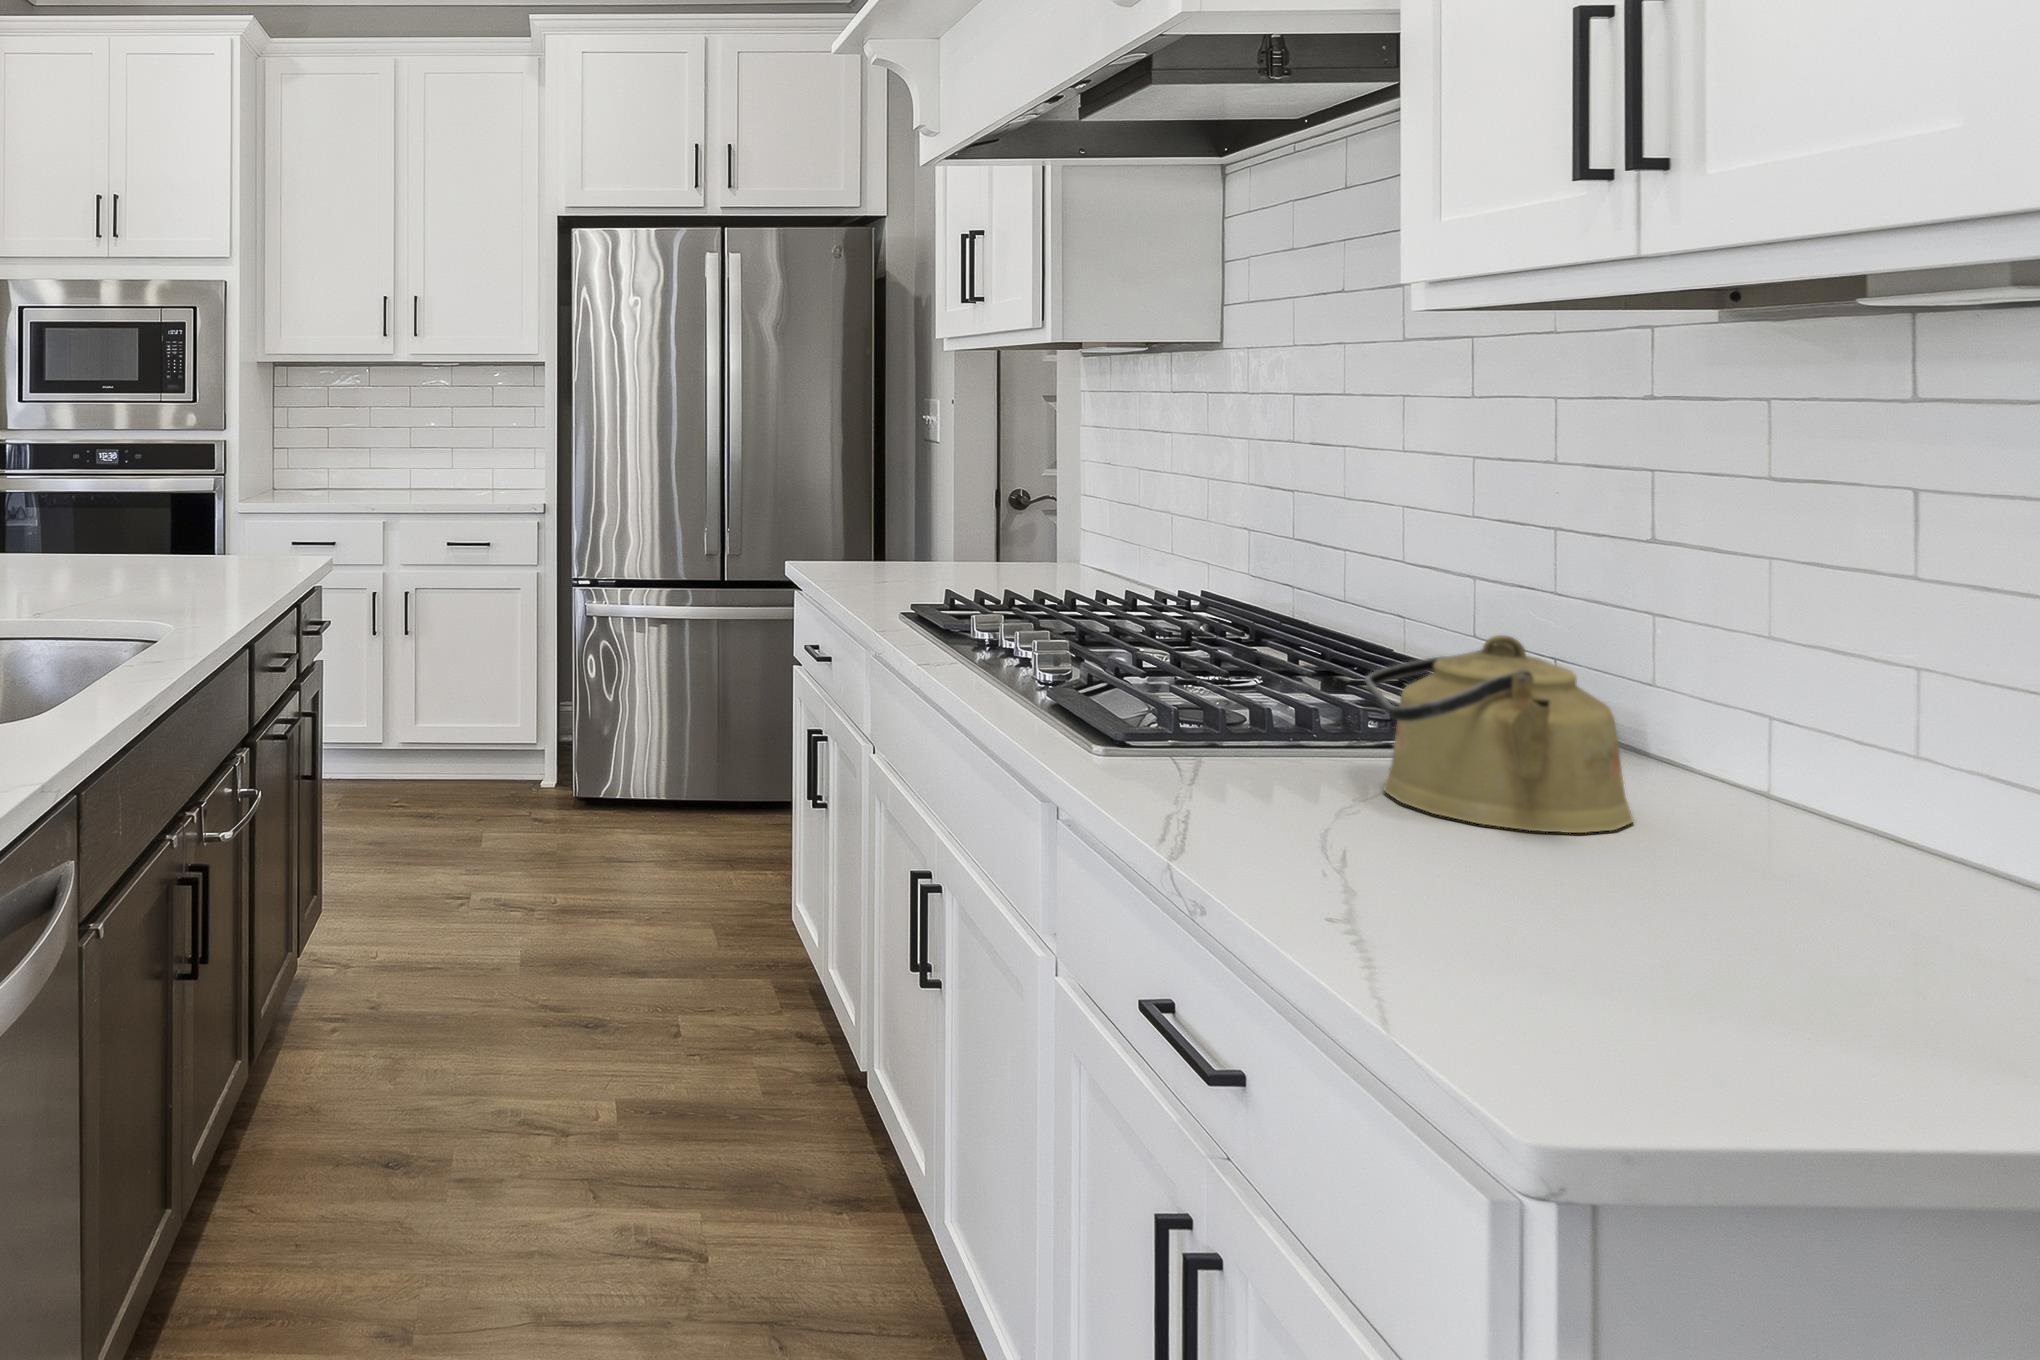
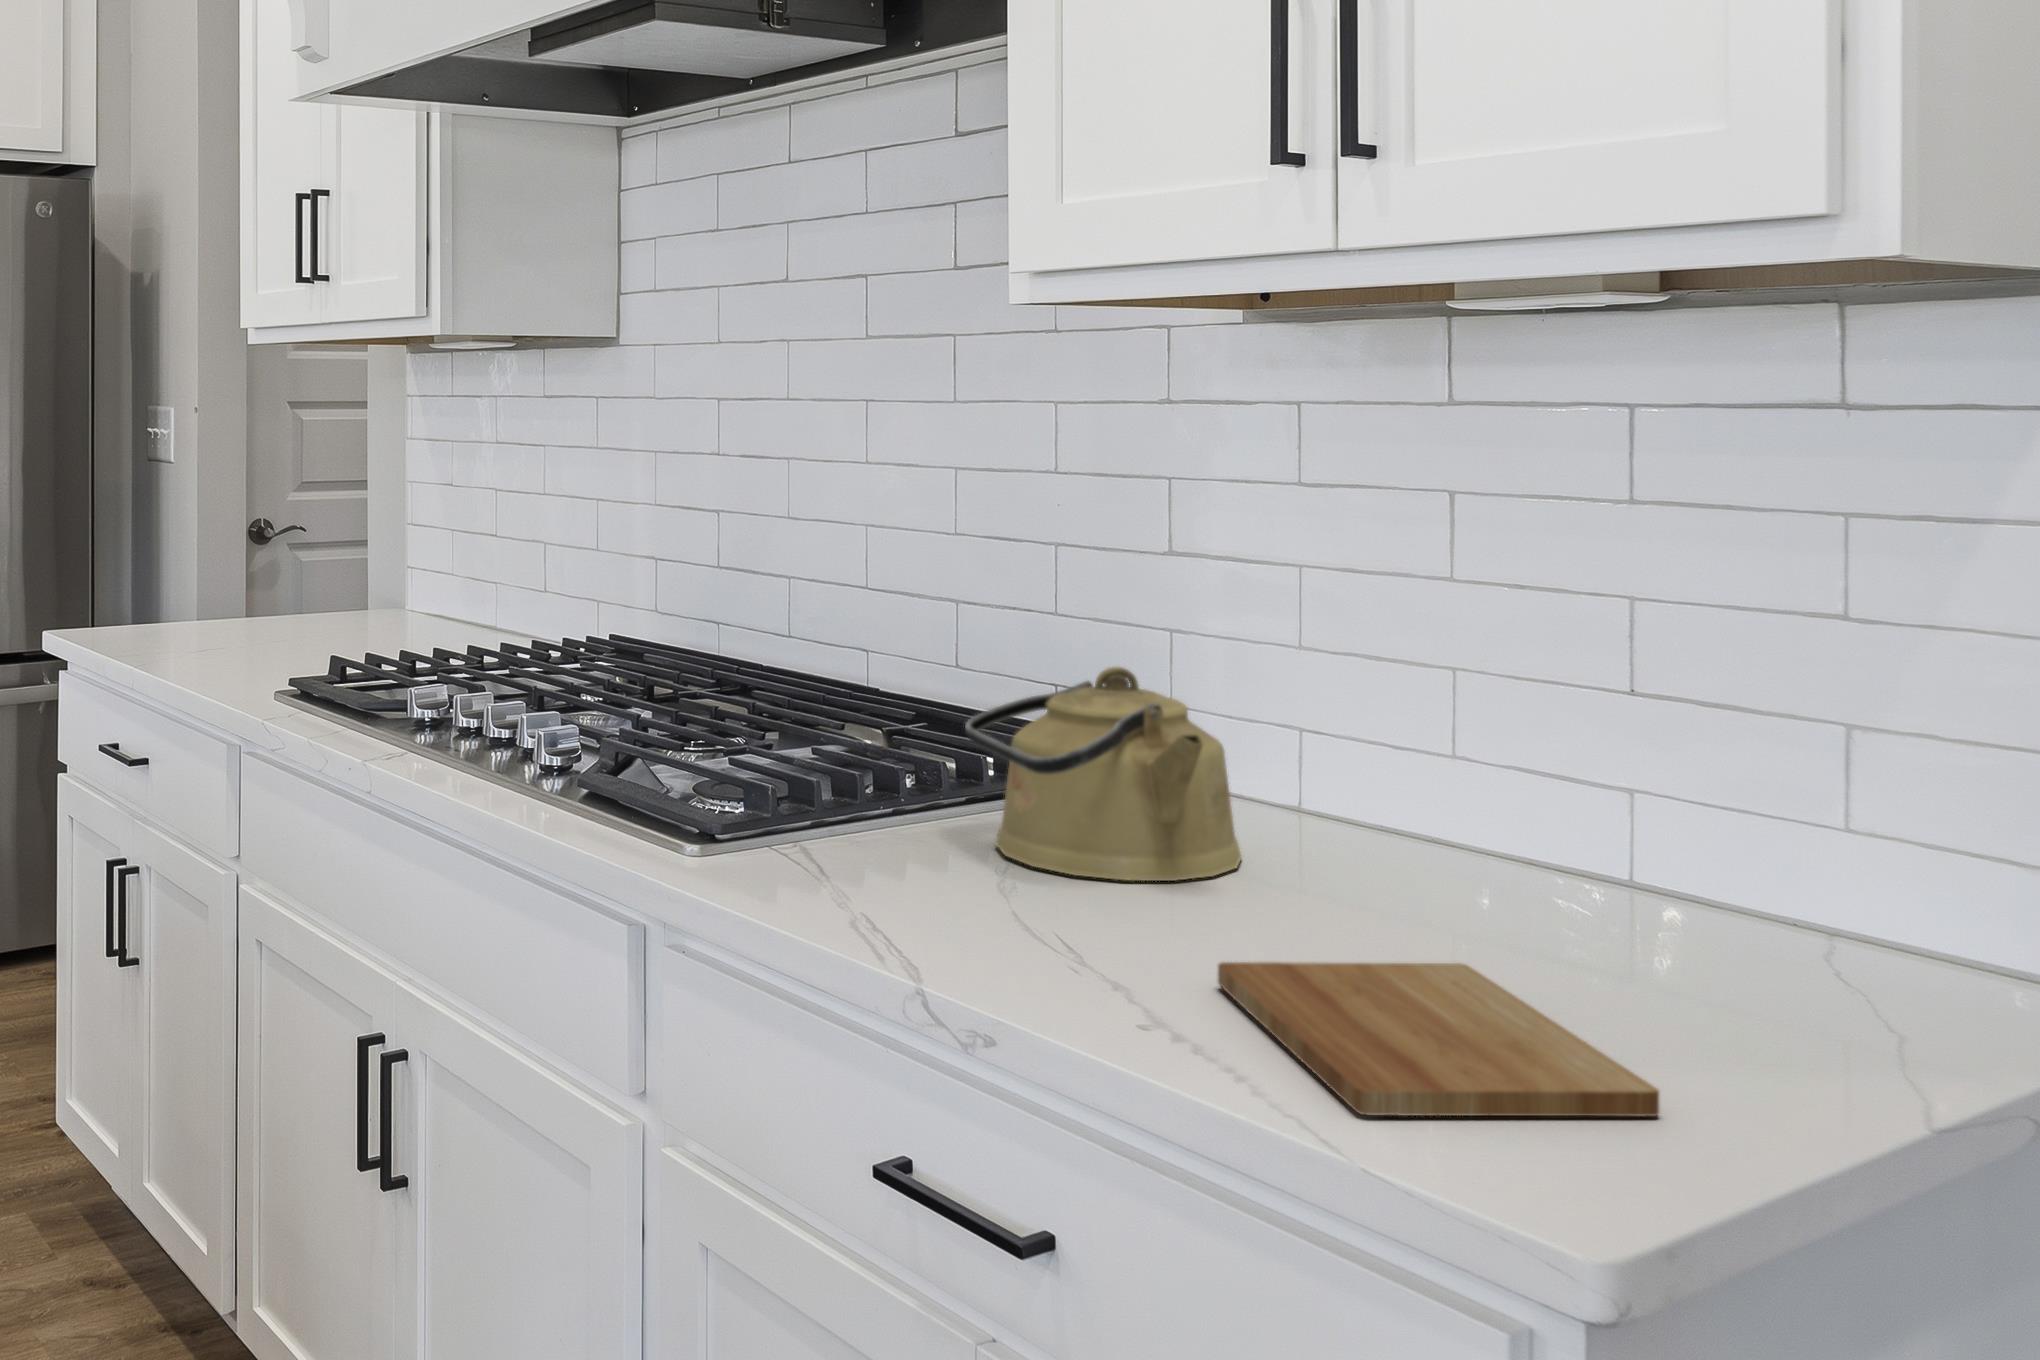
cutting board: none [1464,893,1811,1085] -> present [1218,962,1659,1116]

